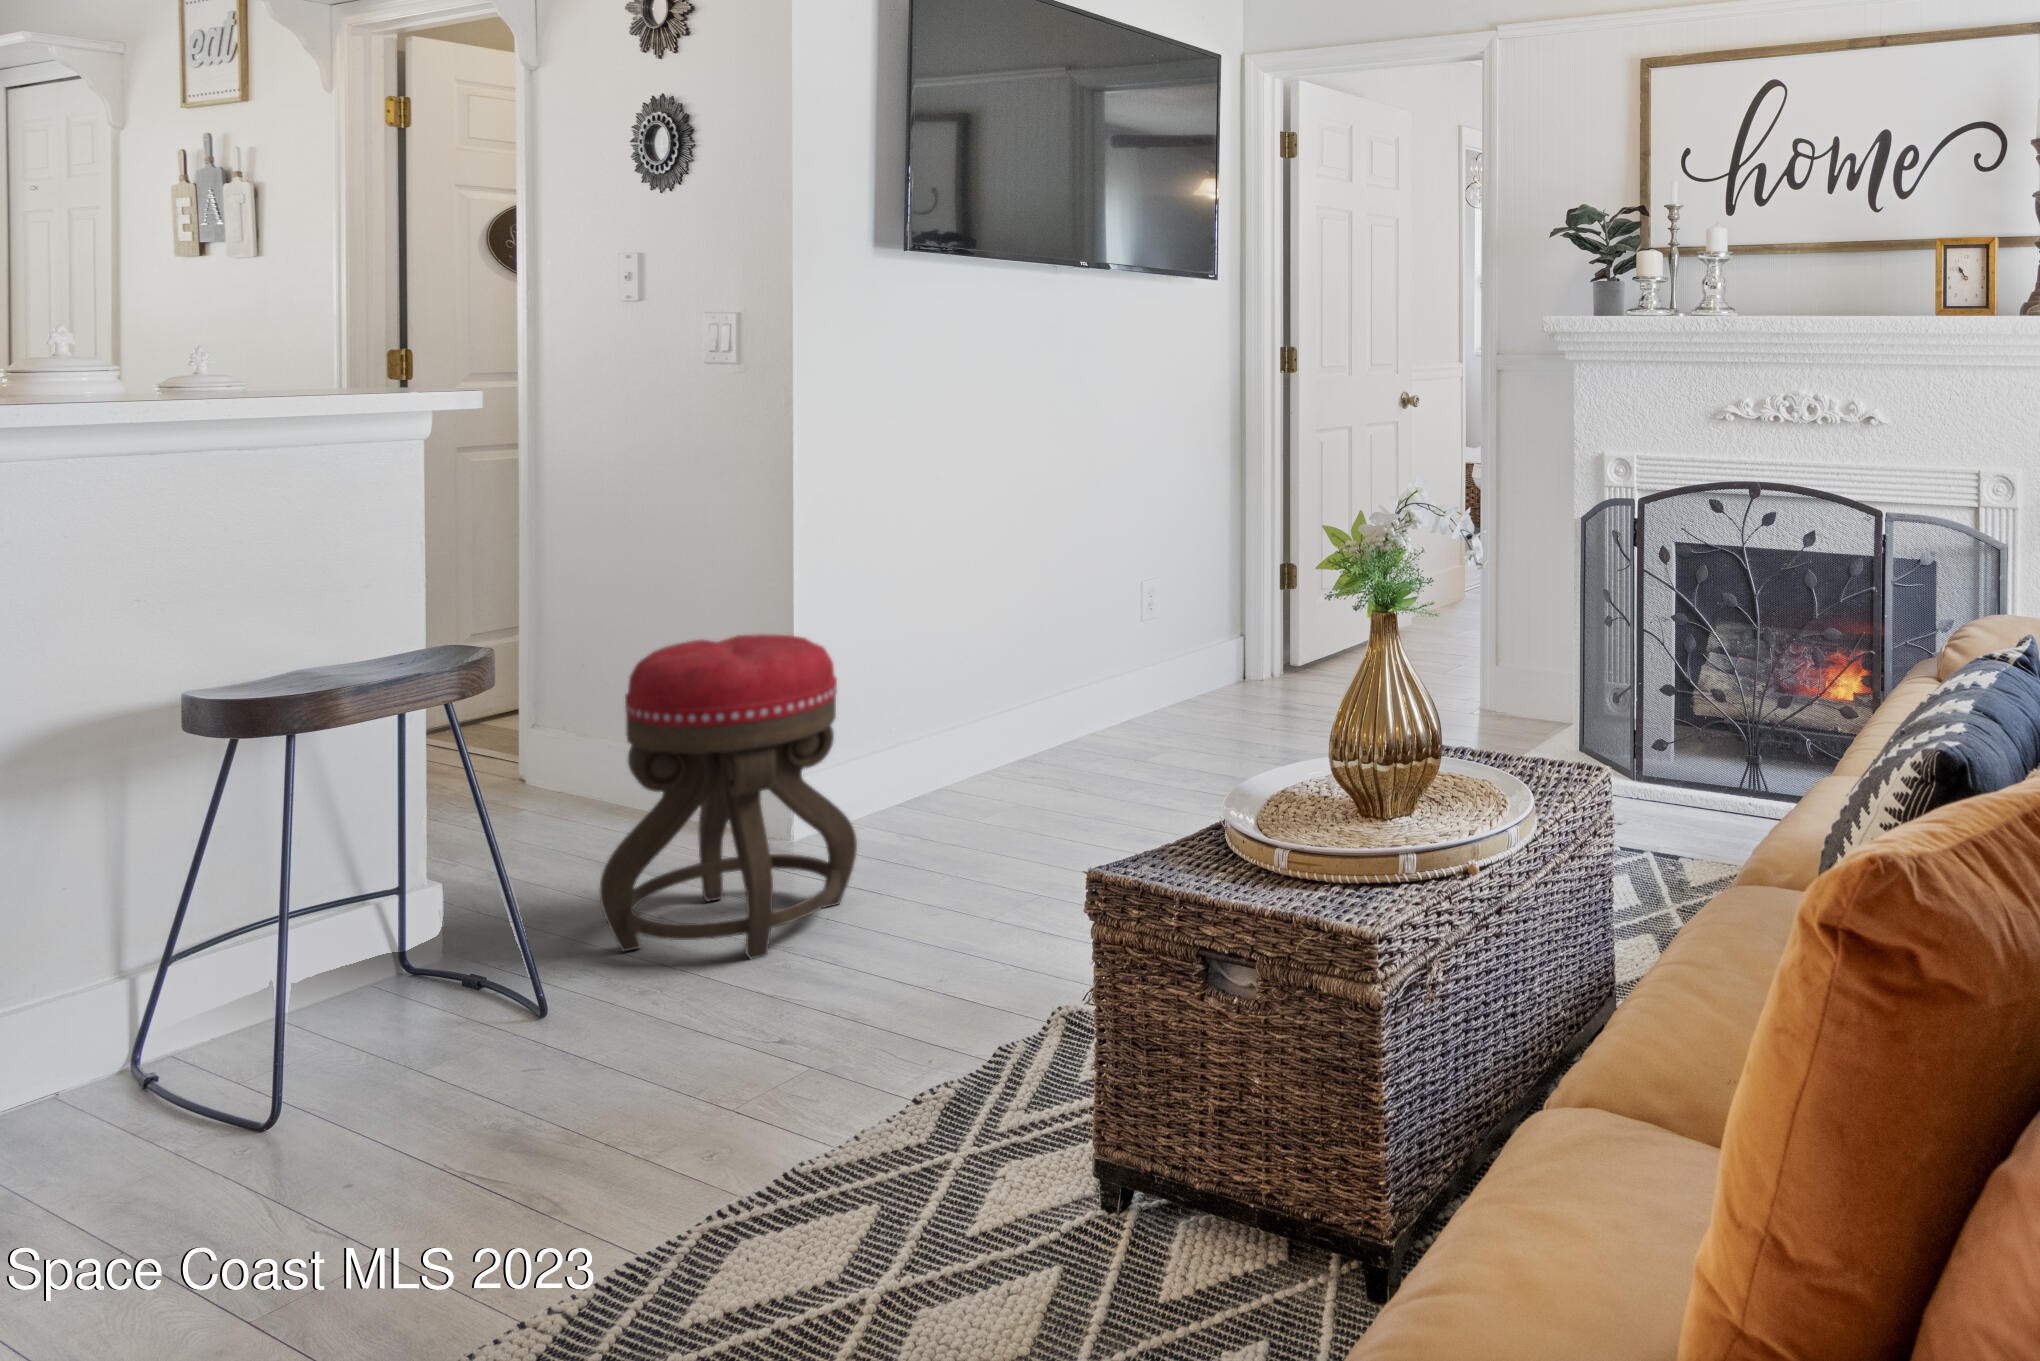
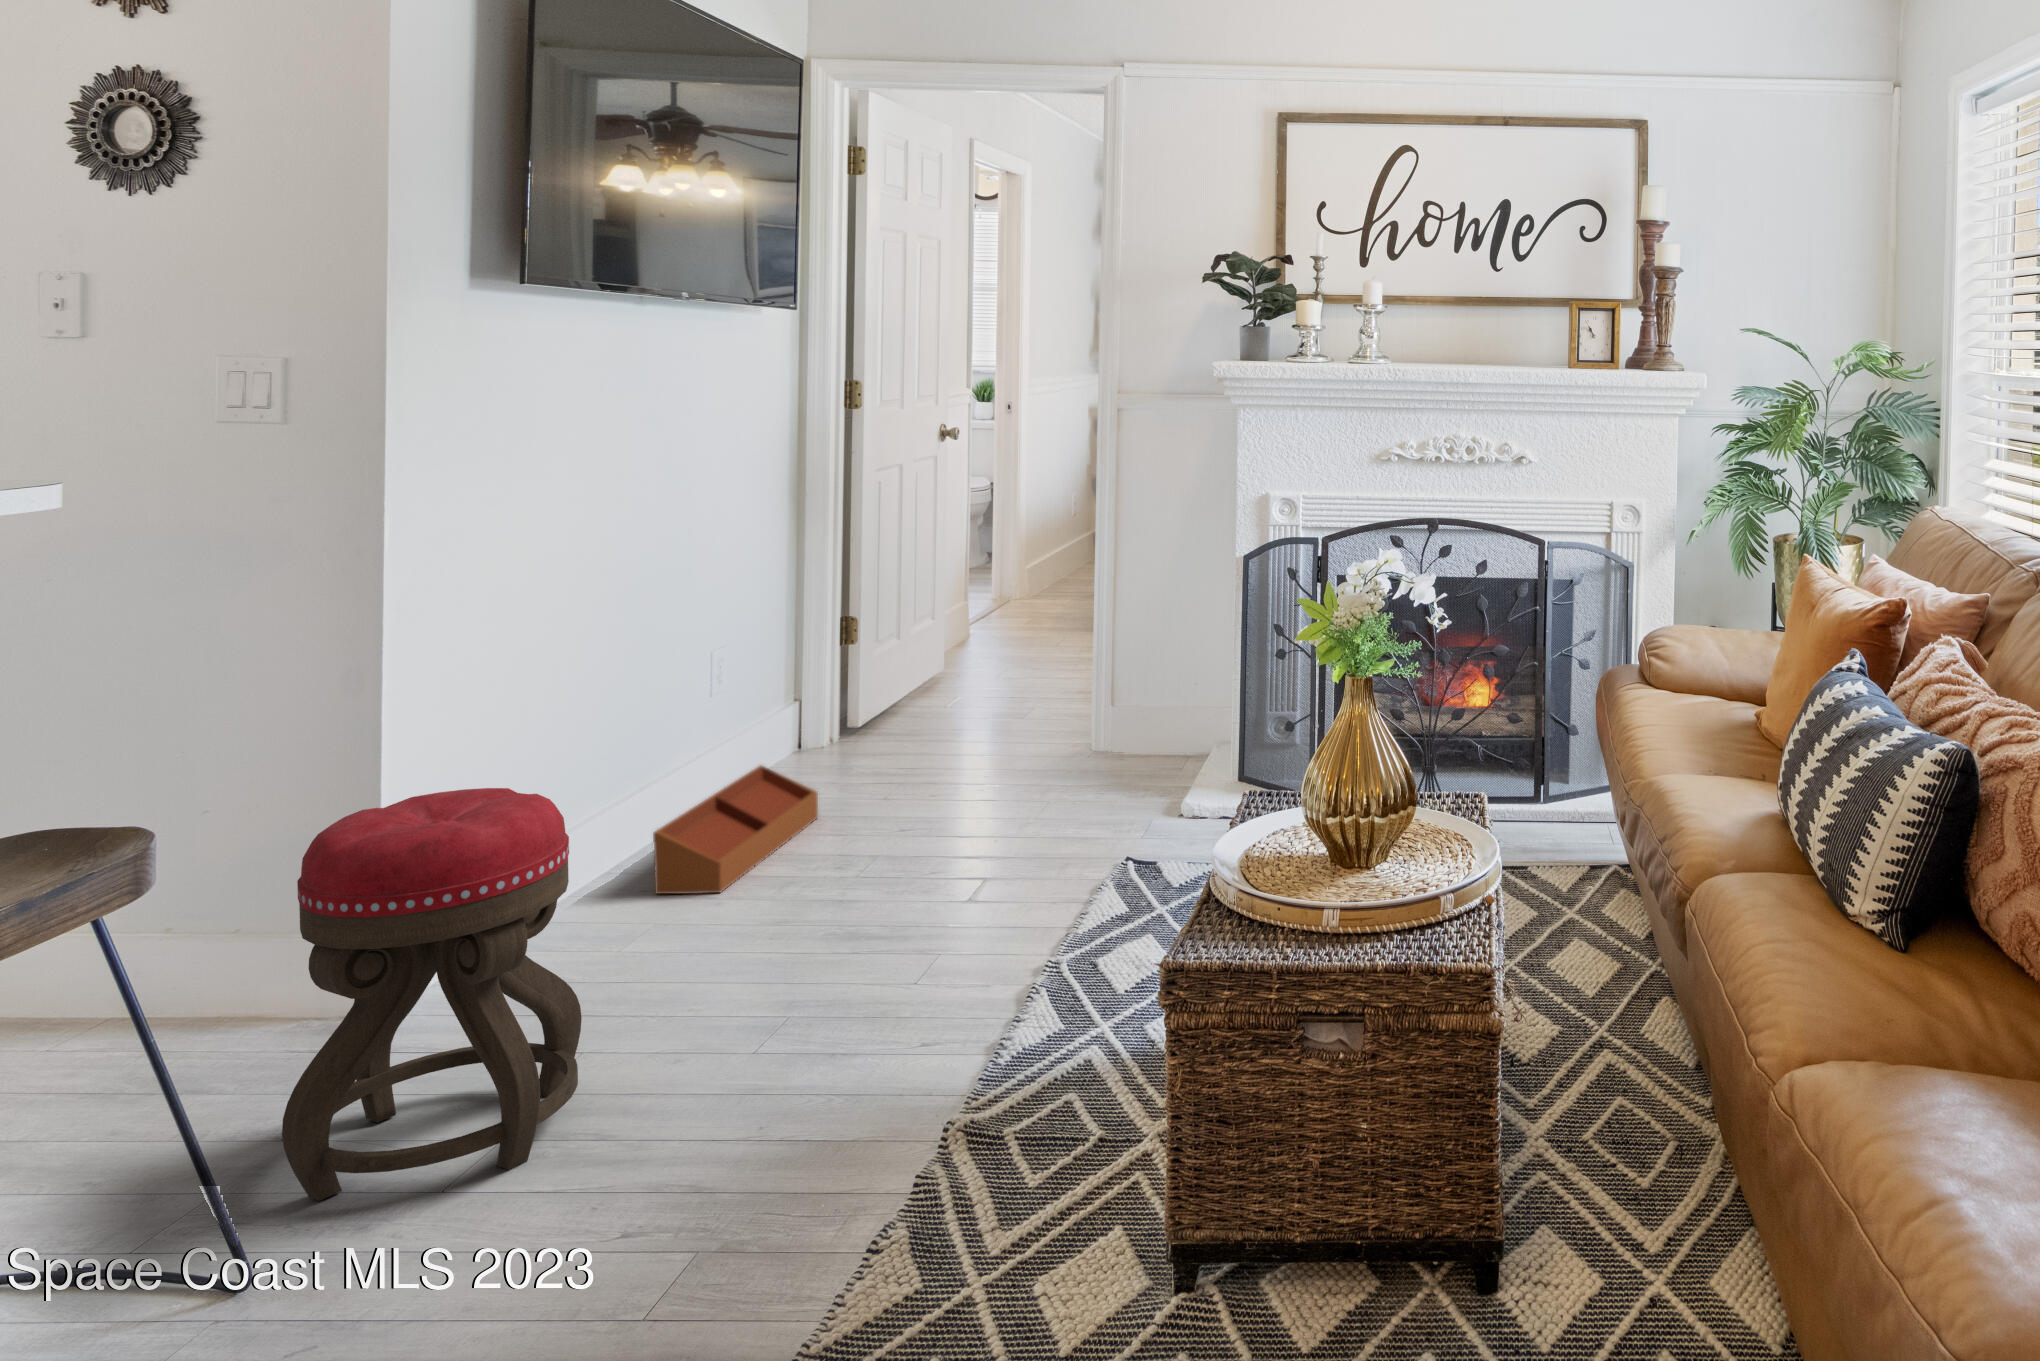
storage bin: none [1035,665,1205,769] -> present [653,766,818,894]

